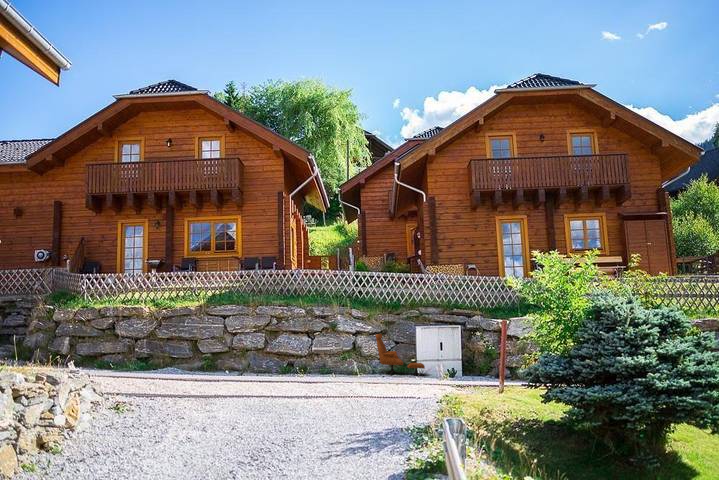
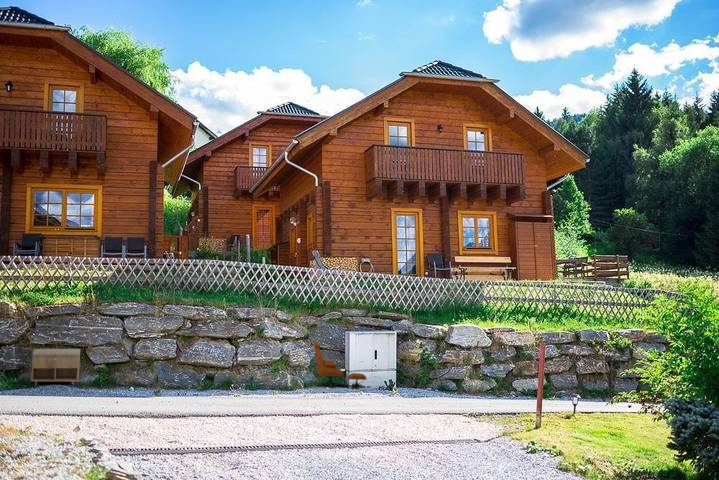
storage bench: none [151,341,190,369] -> present [31,349,80,385]

